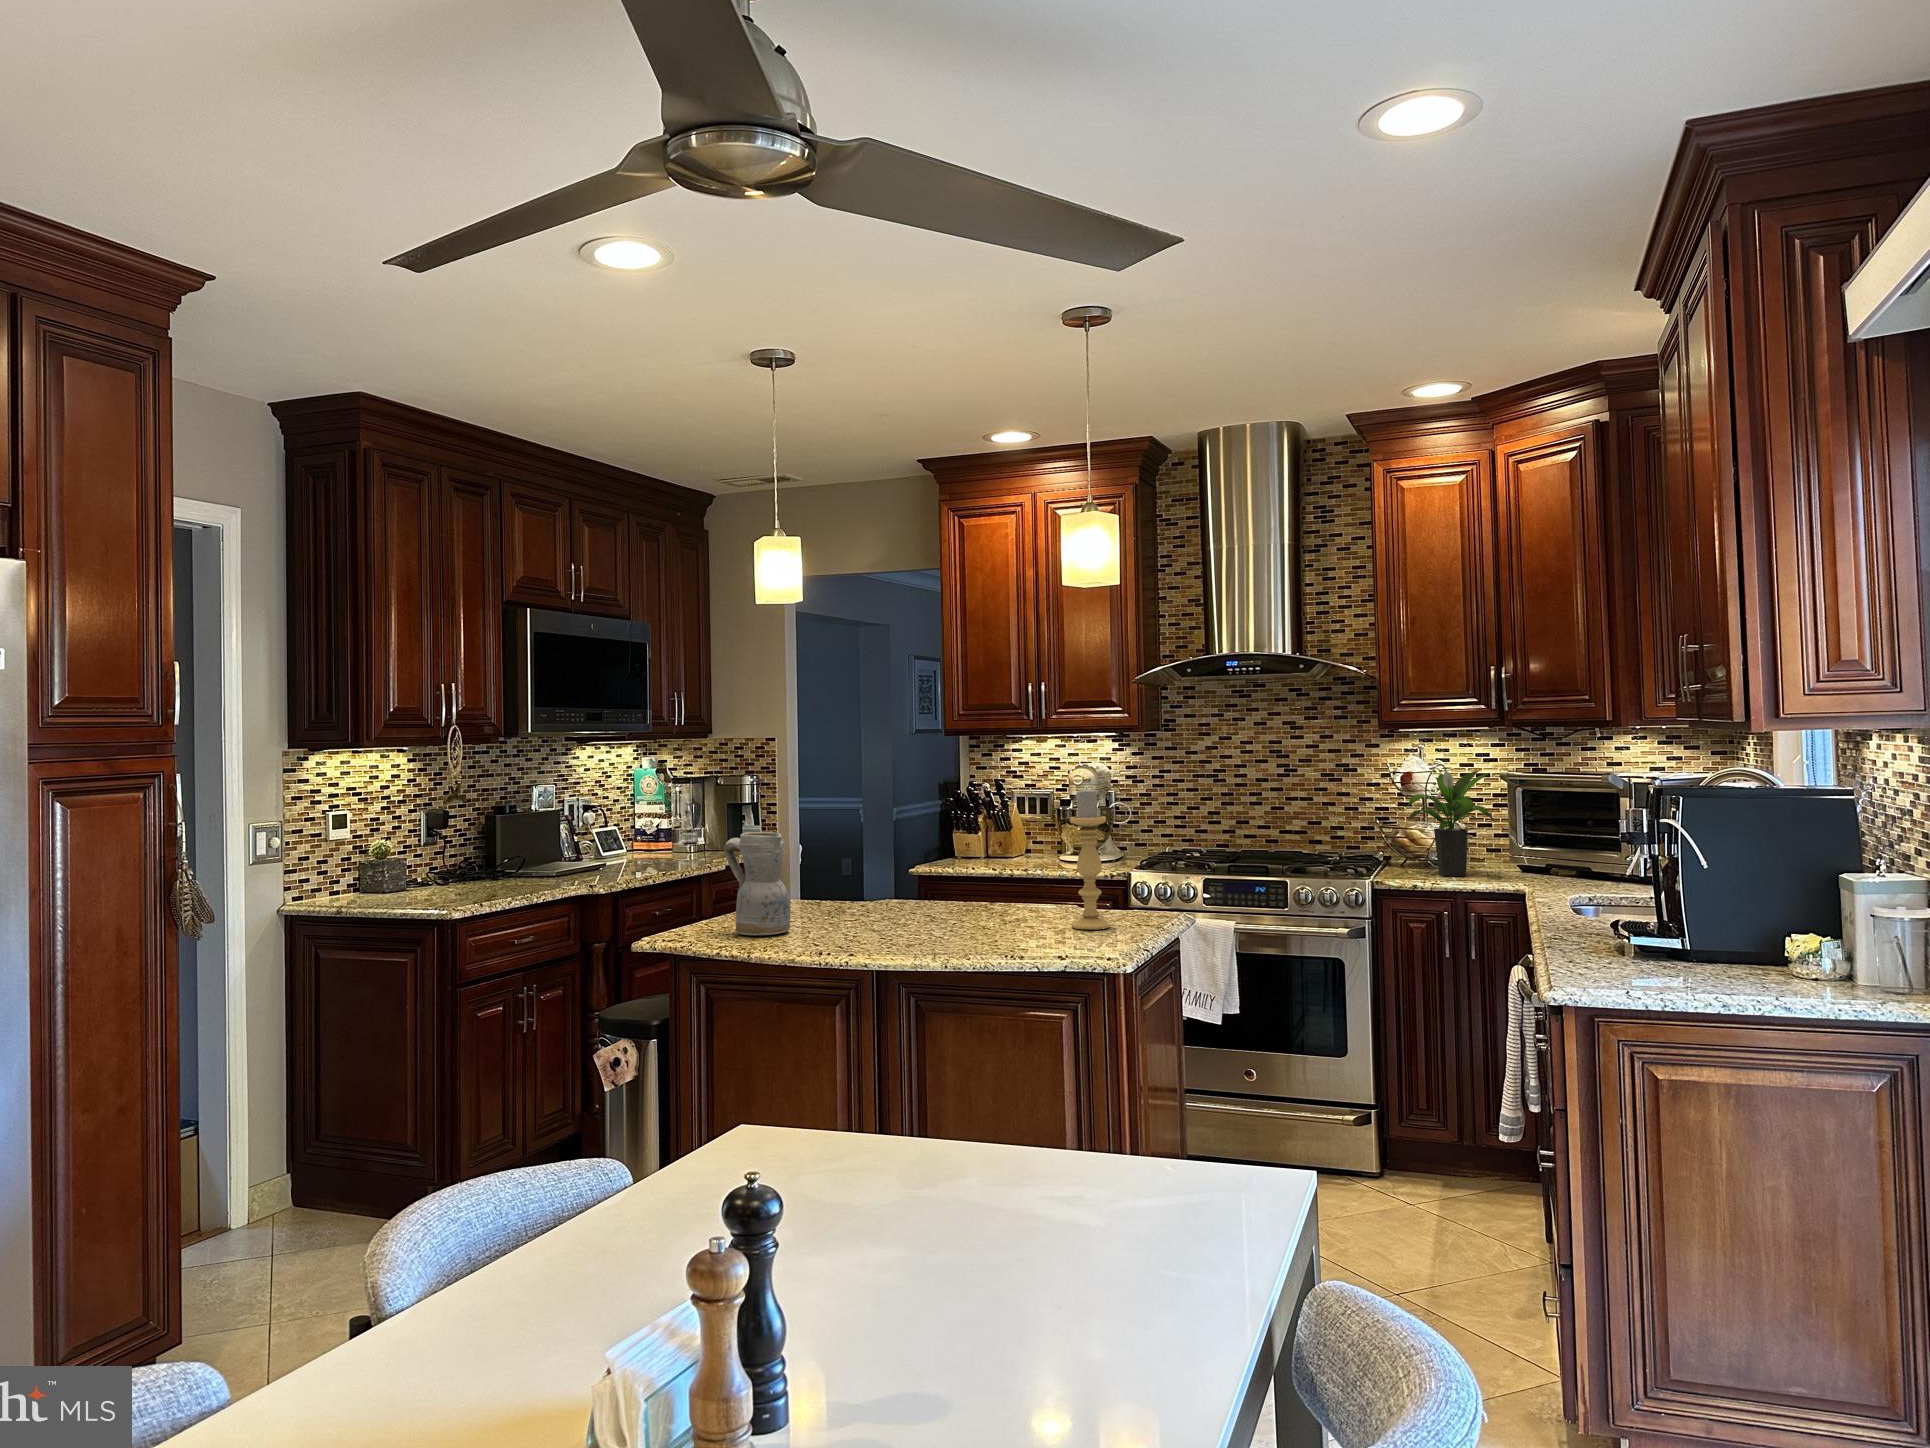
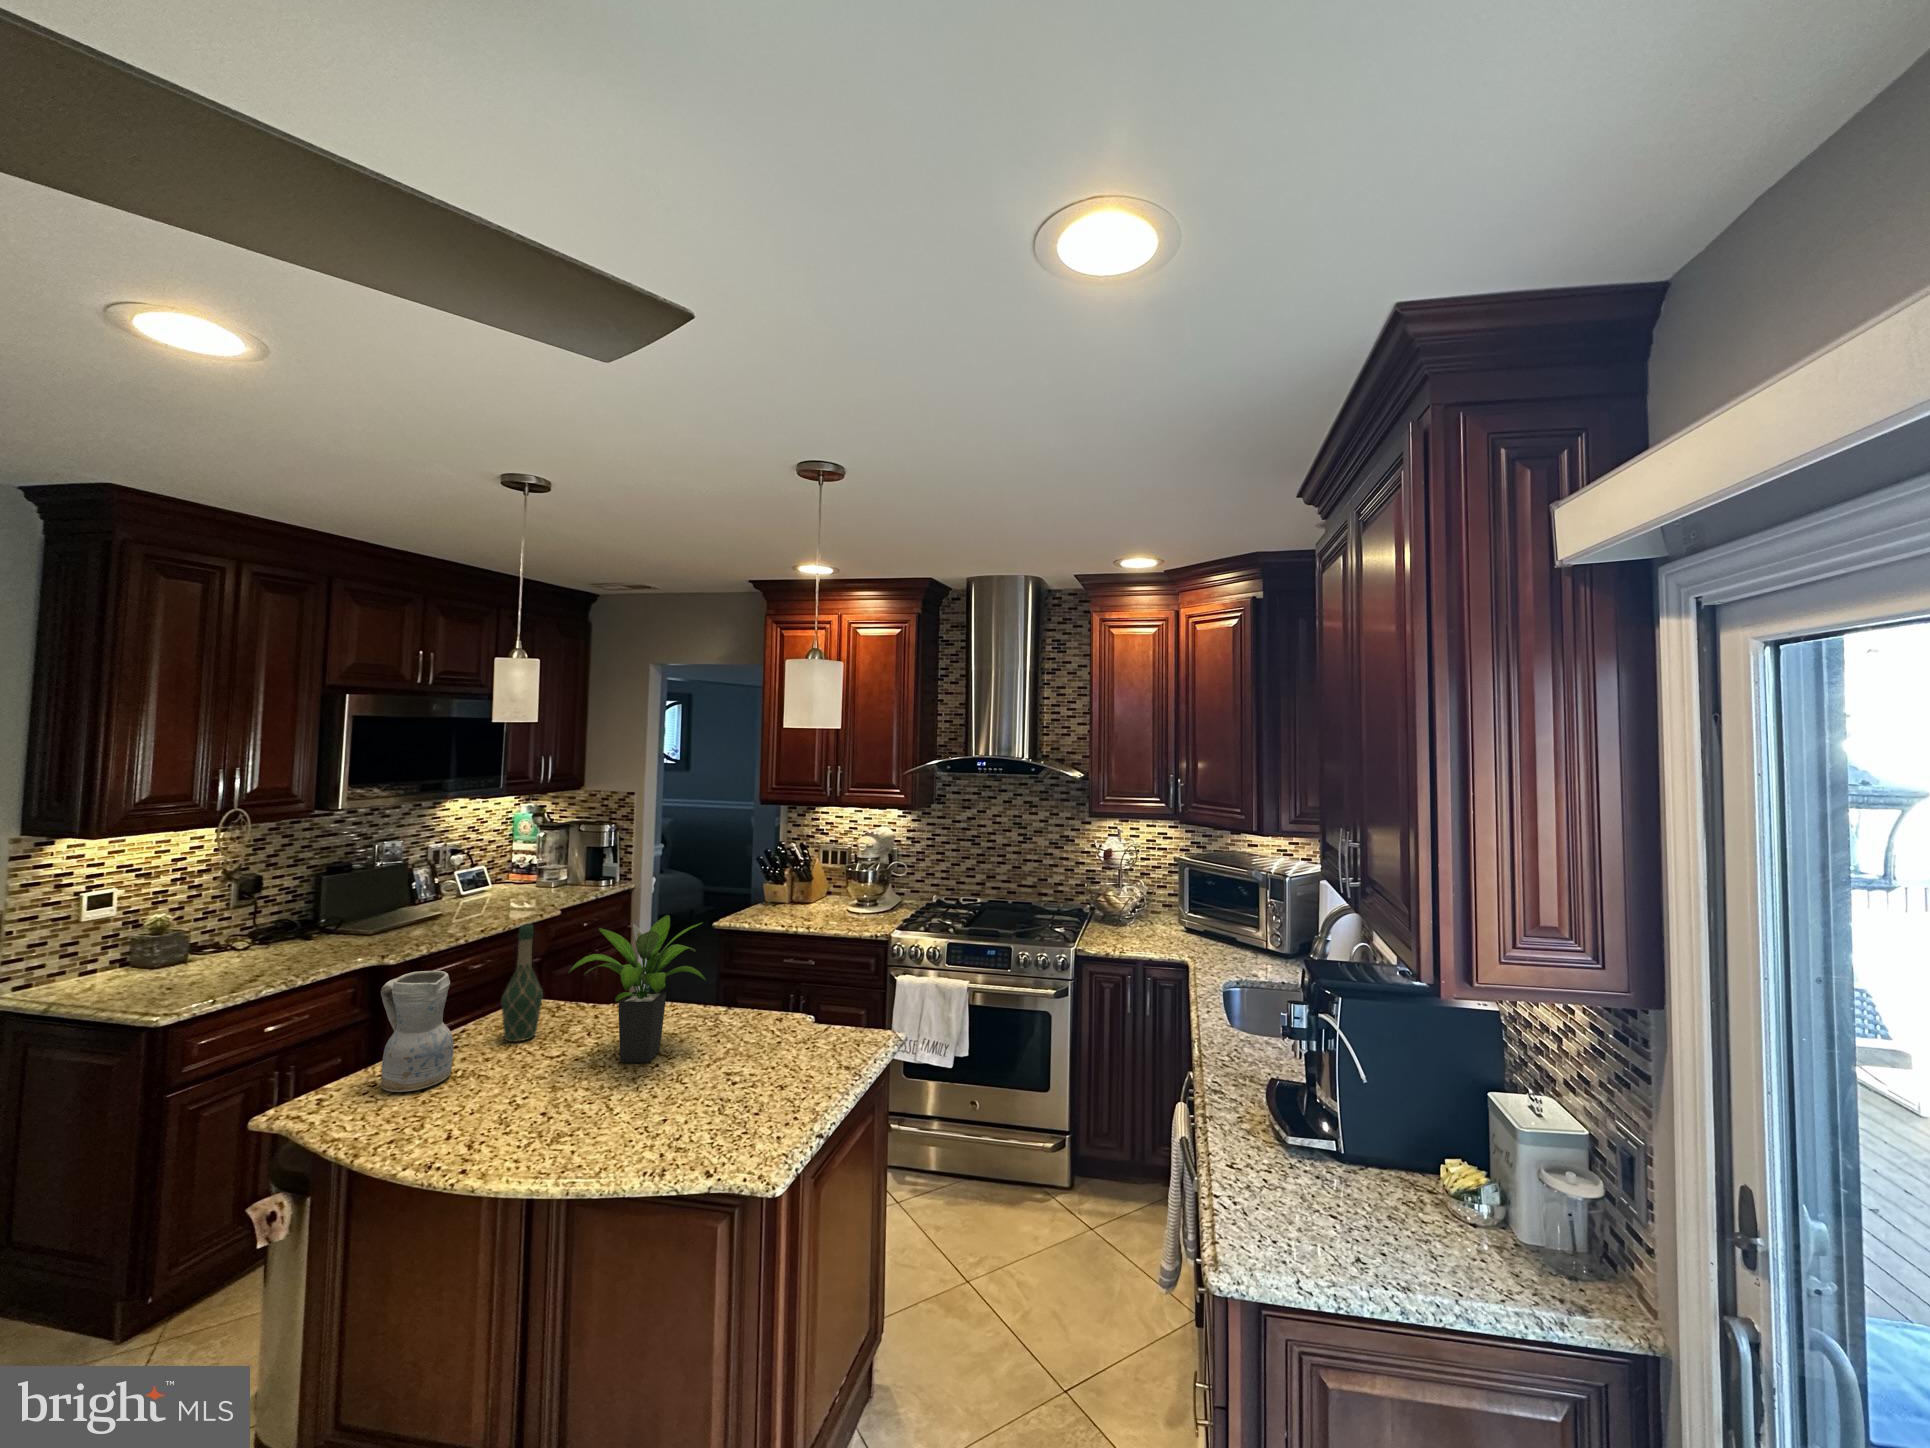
potted plant: present [1402,771,1493,876] -> present [568,915,706,1063]
candle holder: present [1070,787,1110,930] -> none [755,925,796,1071]
wine bottle: none [802,804,838,918] -> present [502,924,543,1042]

